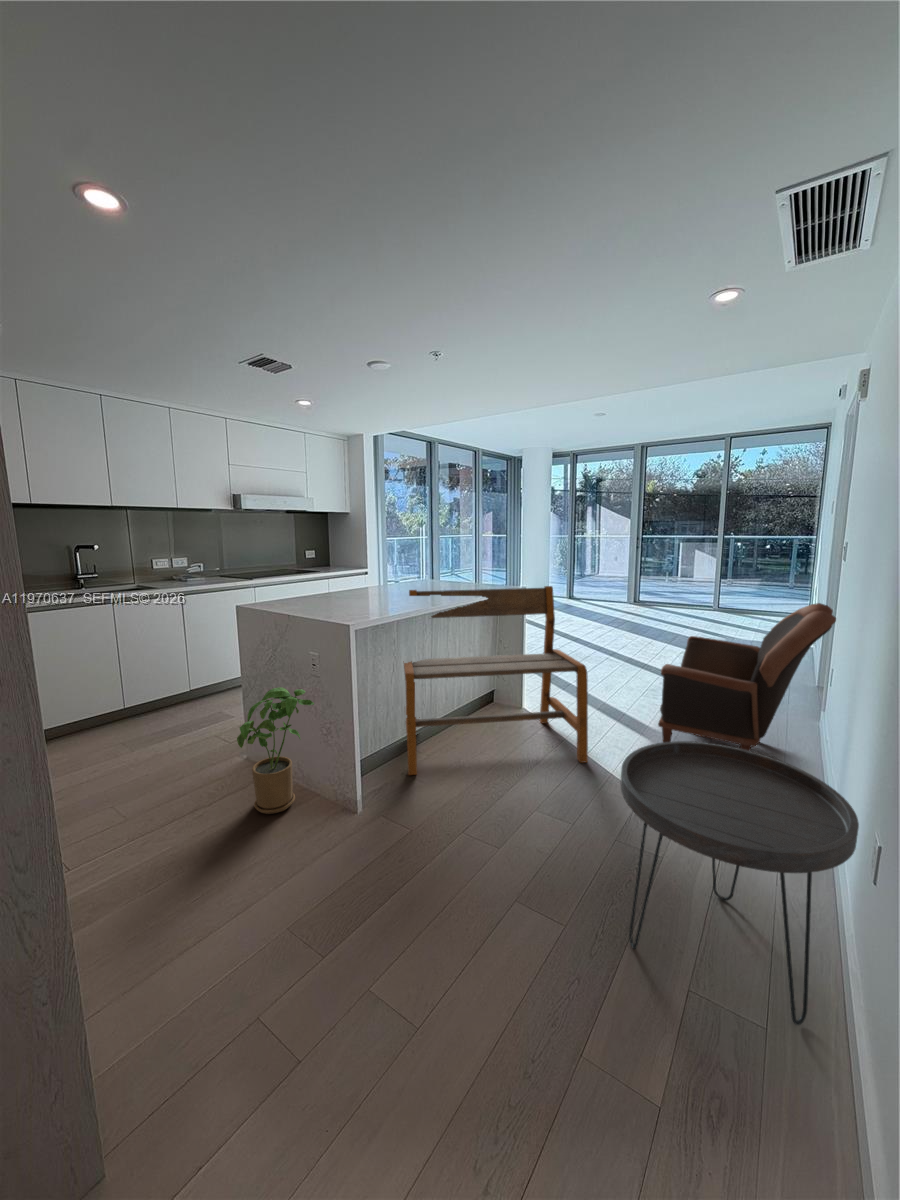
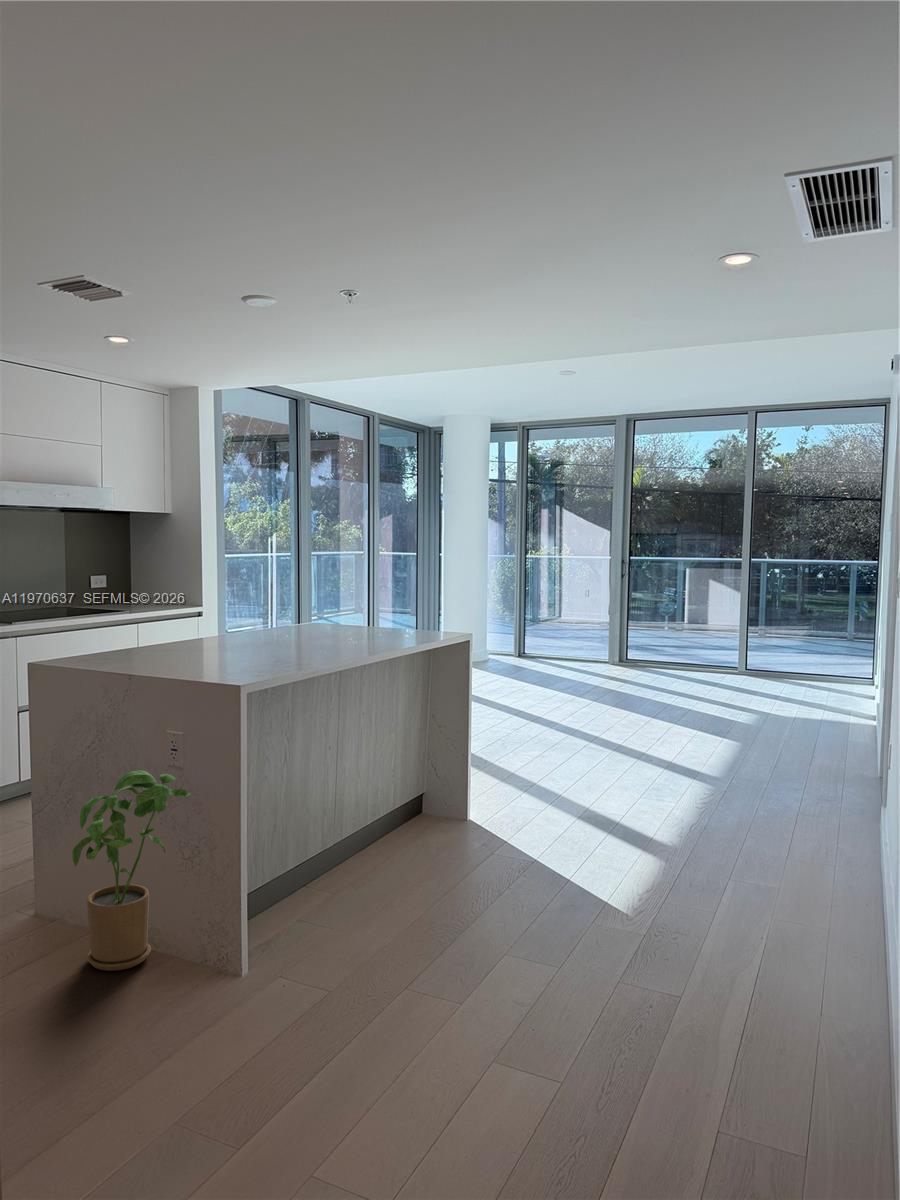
bench: present [404,586,588,775] -> none [295,625,578,911]
armchair: present [658,603,836,751] -> none [671,646,886,874]
side table: present [621,741,859,1025] -> none [641,809,891,1105]

